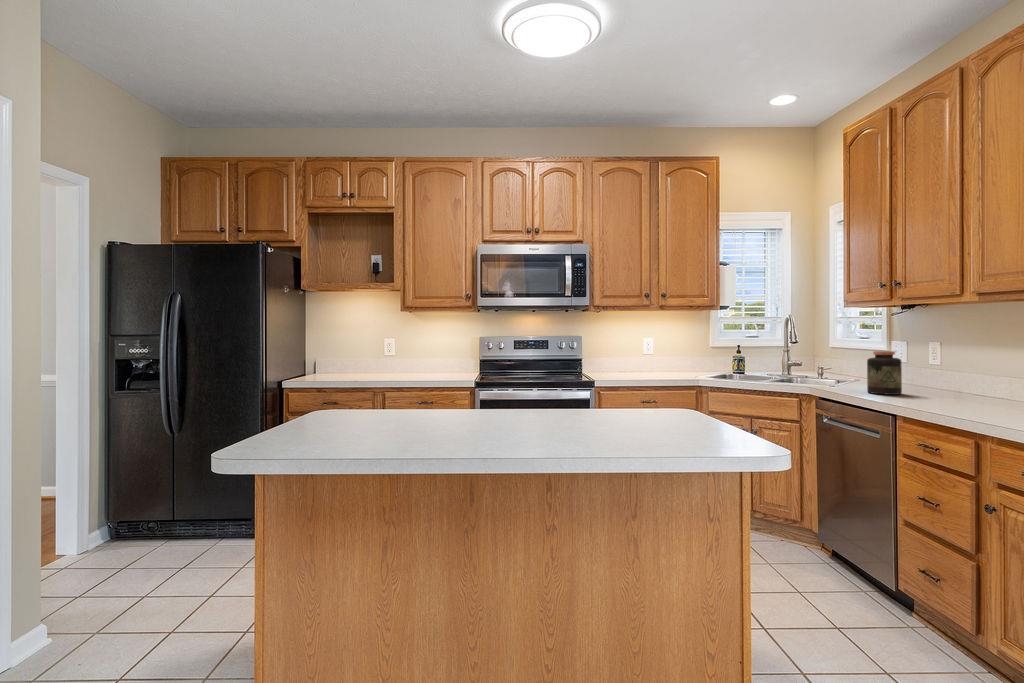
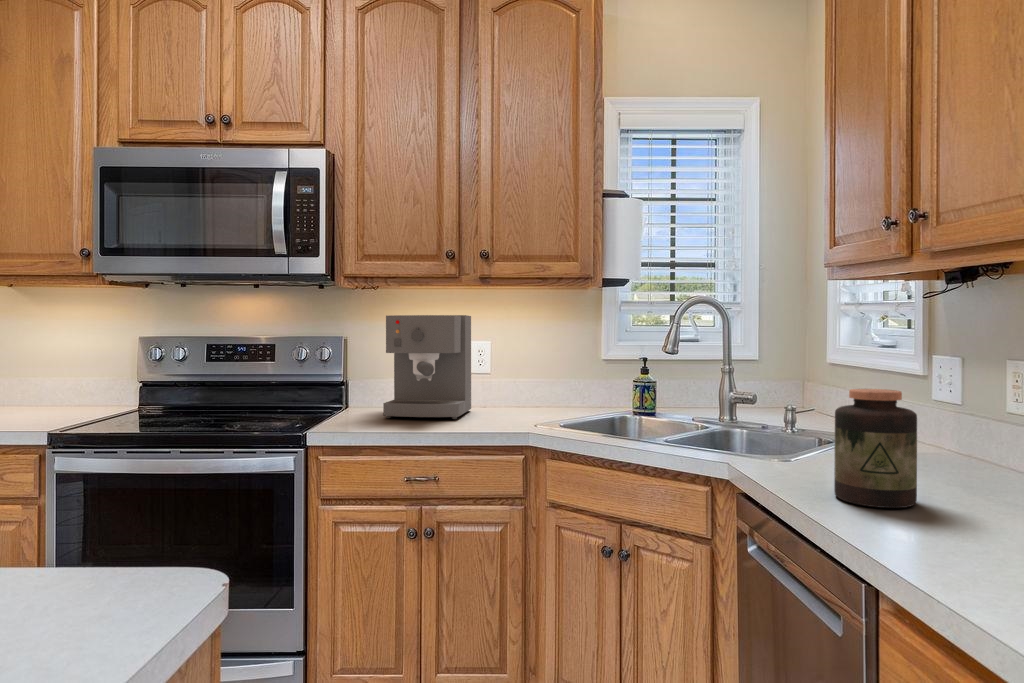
coffee maker: none [611,325,653,376] -> present [383,315,471,419]

